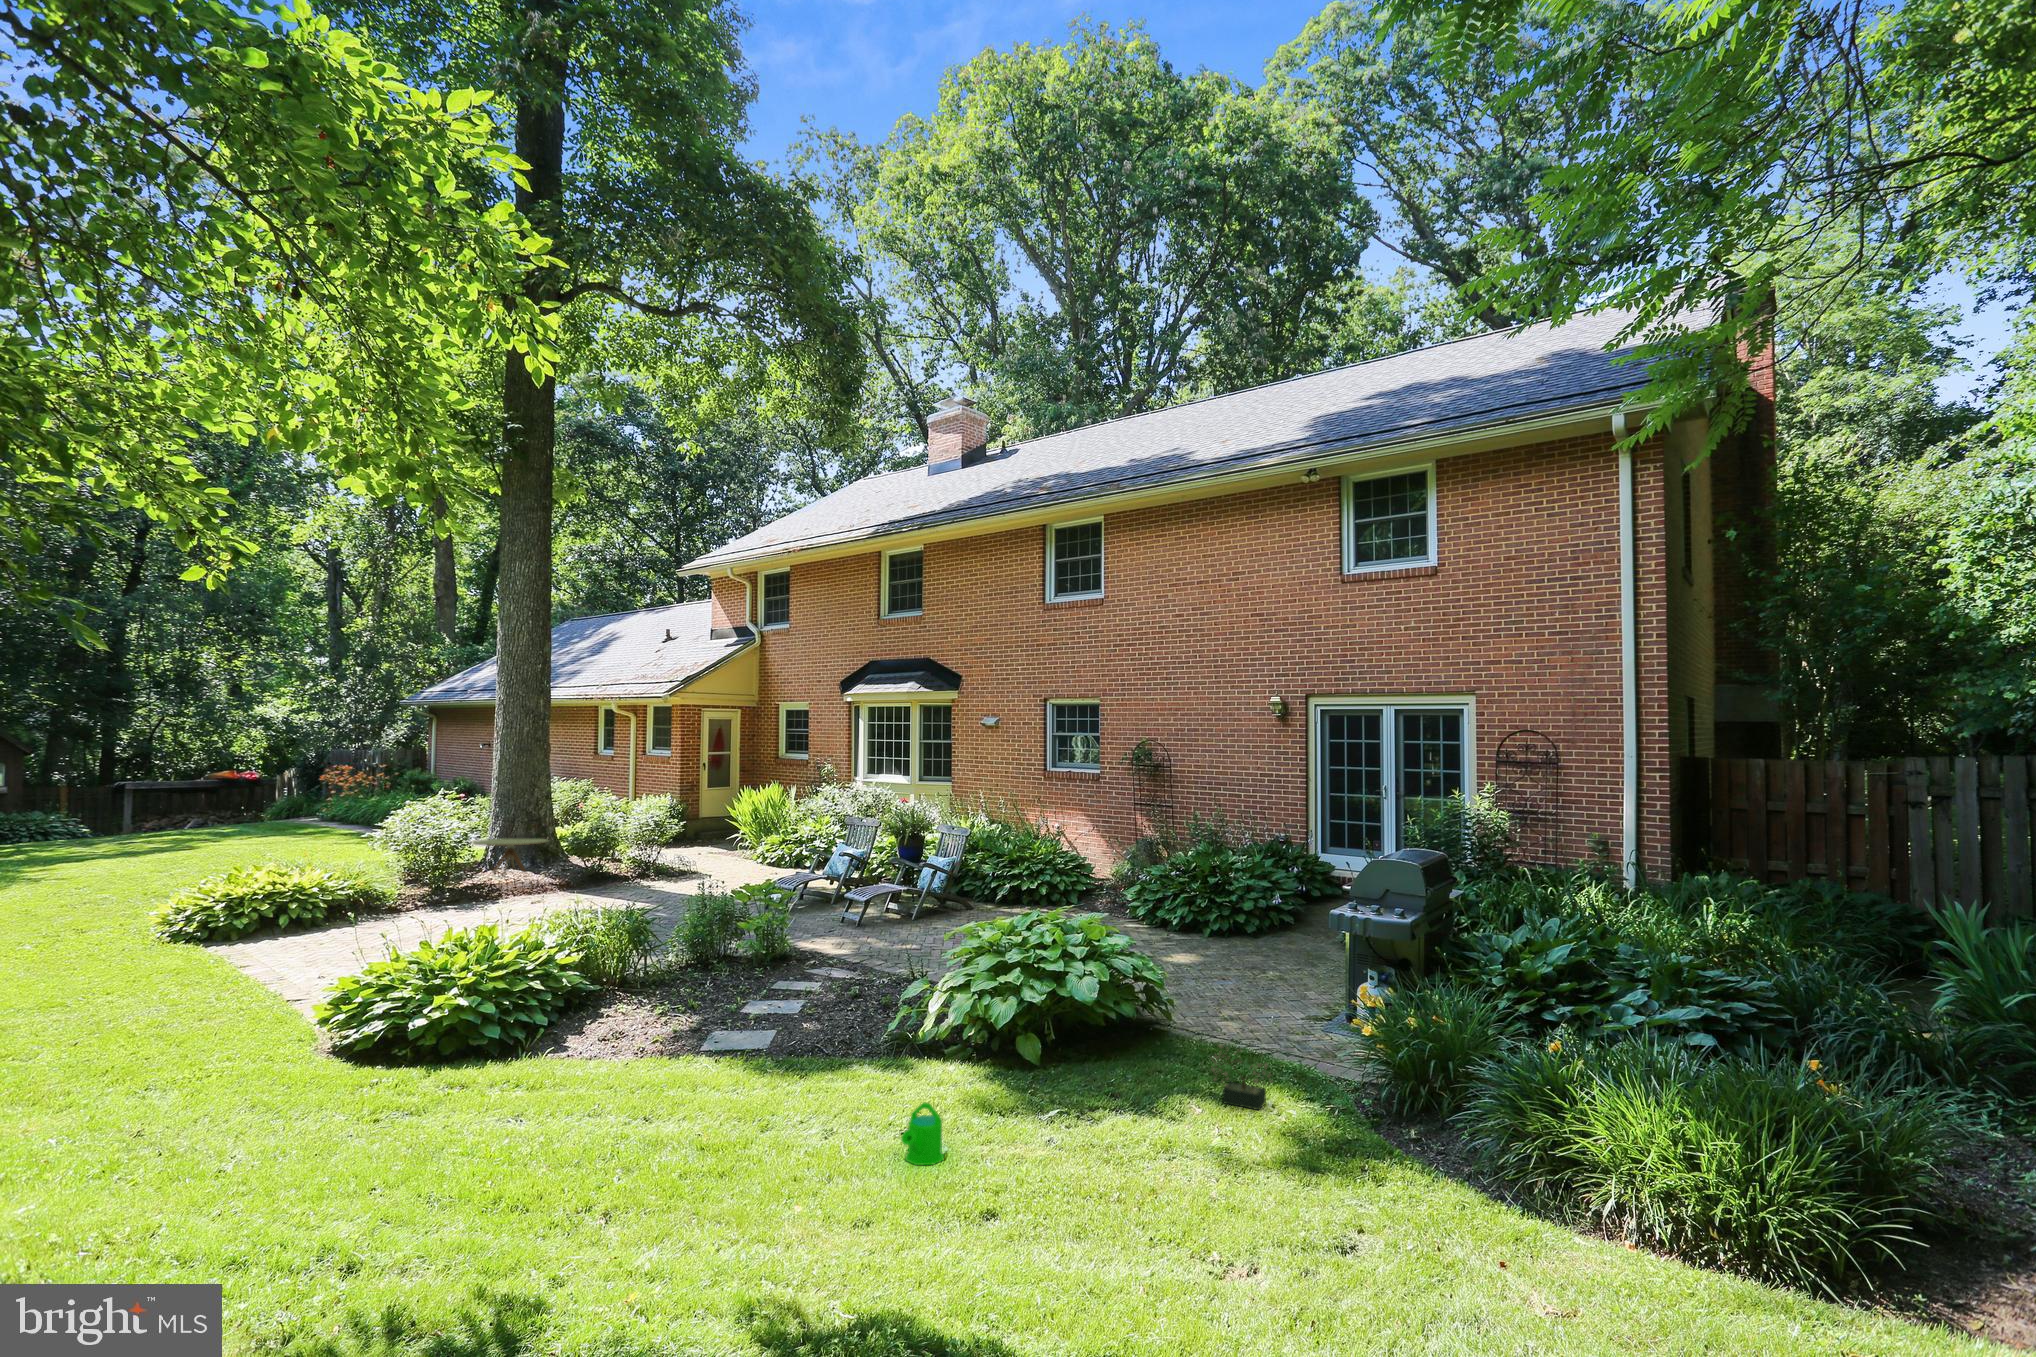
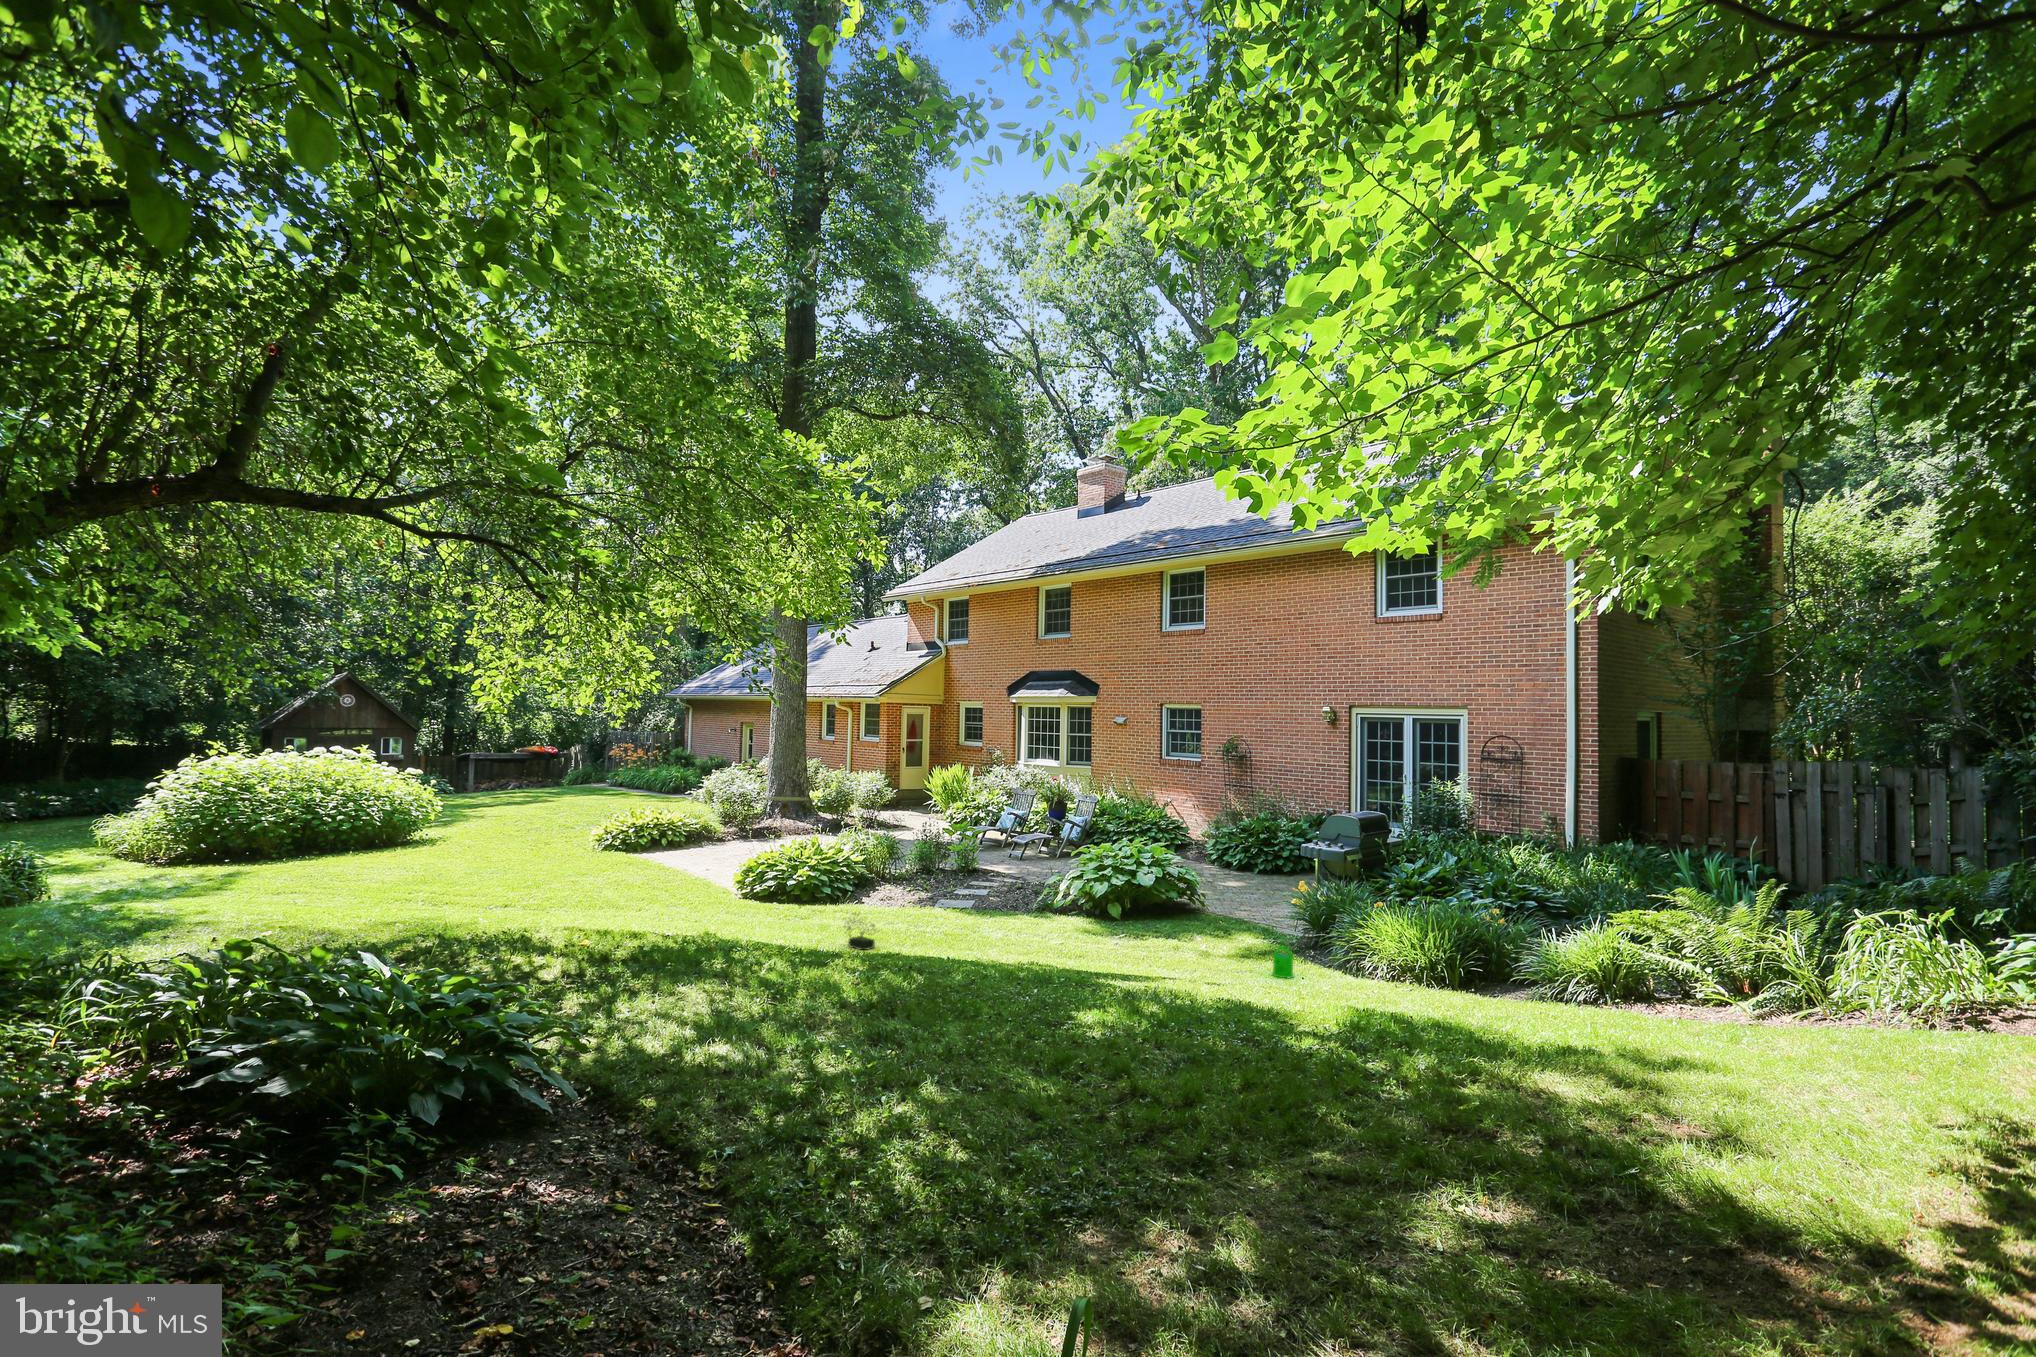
decorative plant: present [1211,1044,1272,1110] -> present [843,918,875,950]
watering can: present [901,1102,944,1165] -> present [1272,946,1294,978]

